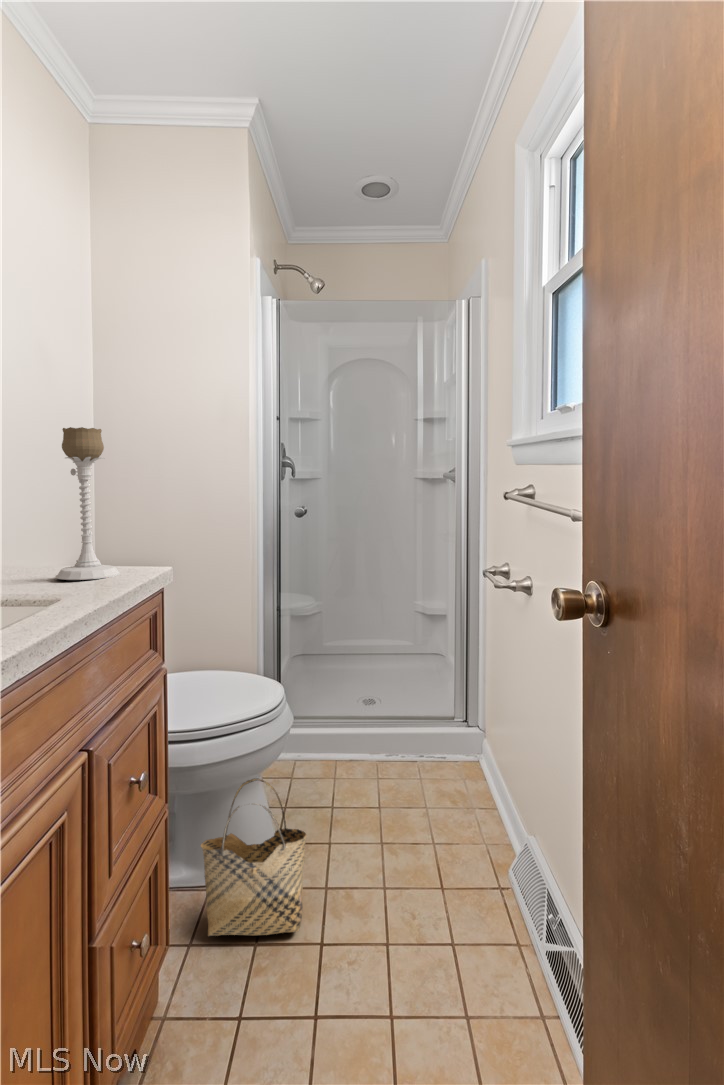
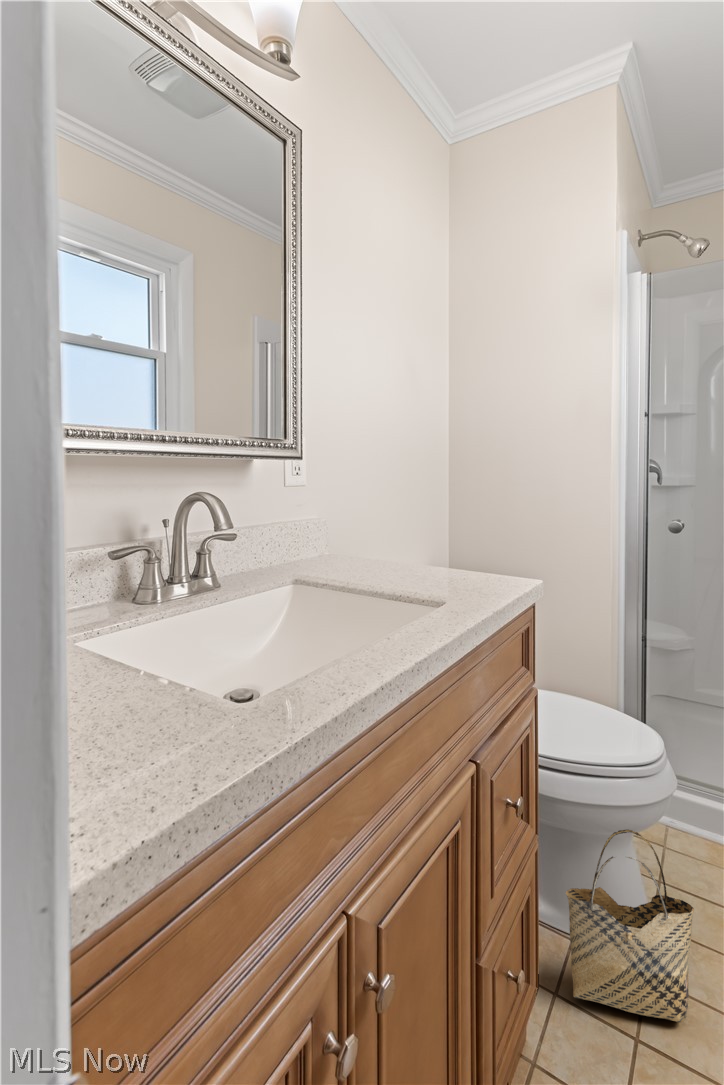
candle holder: present [55,427,120,580] -> none [429,437,491,591]

